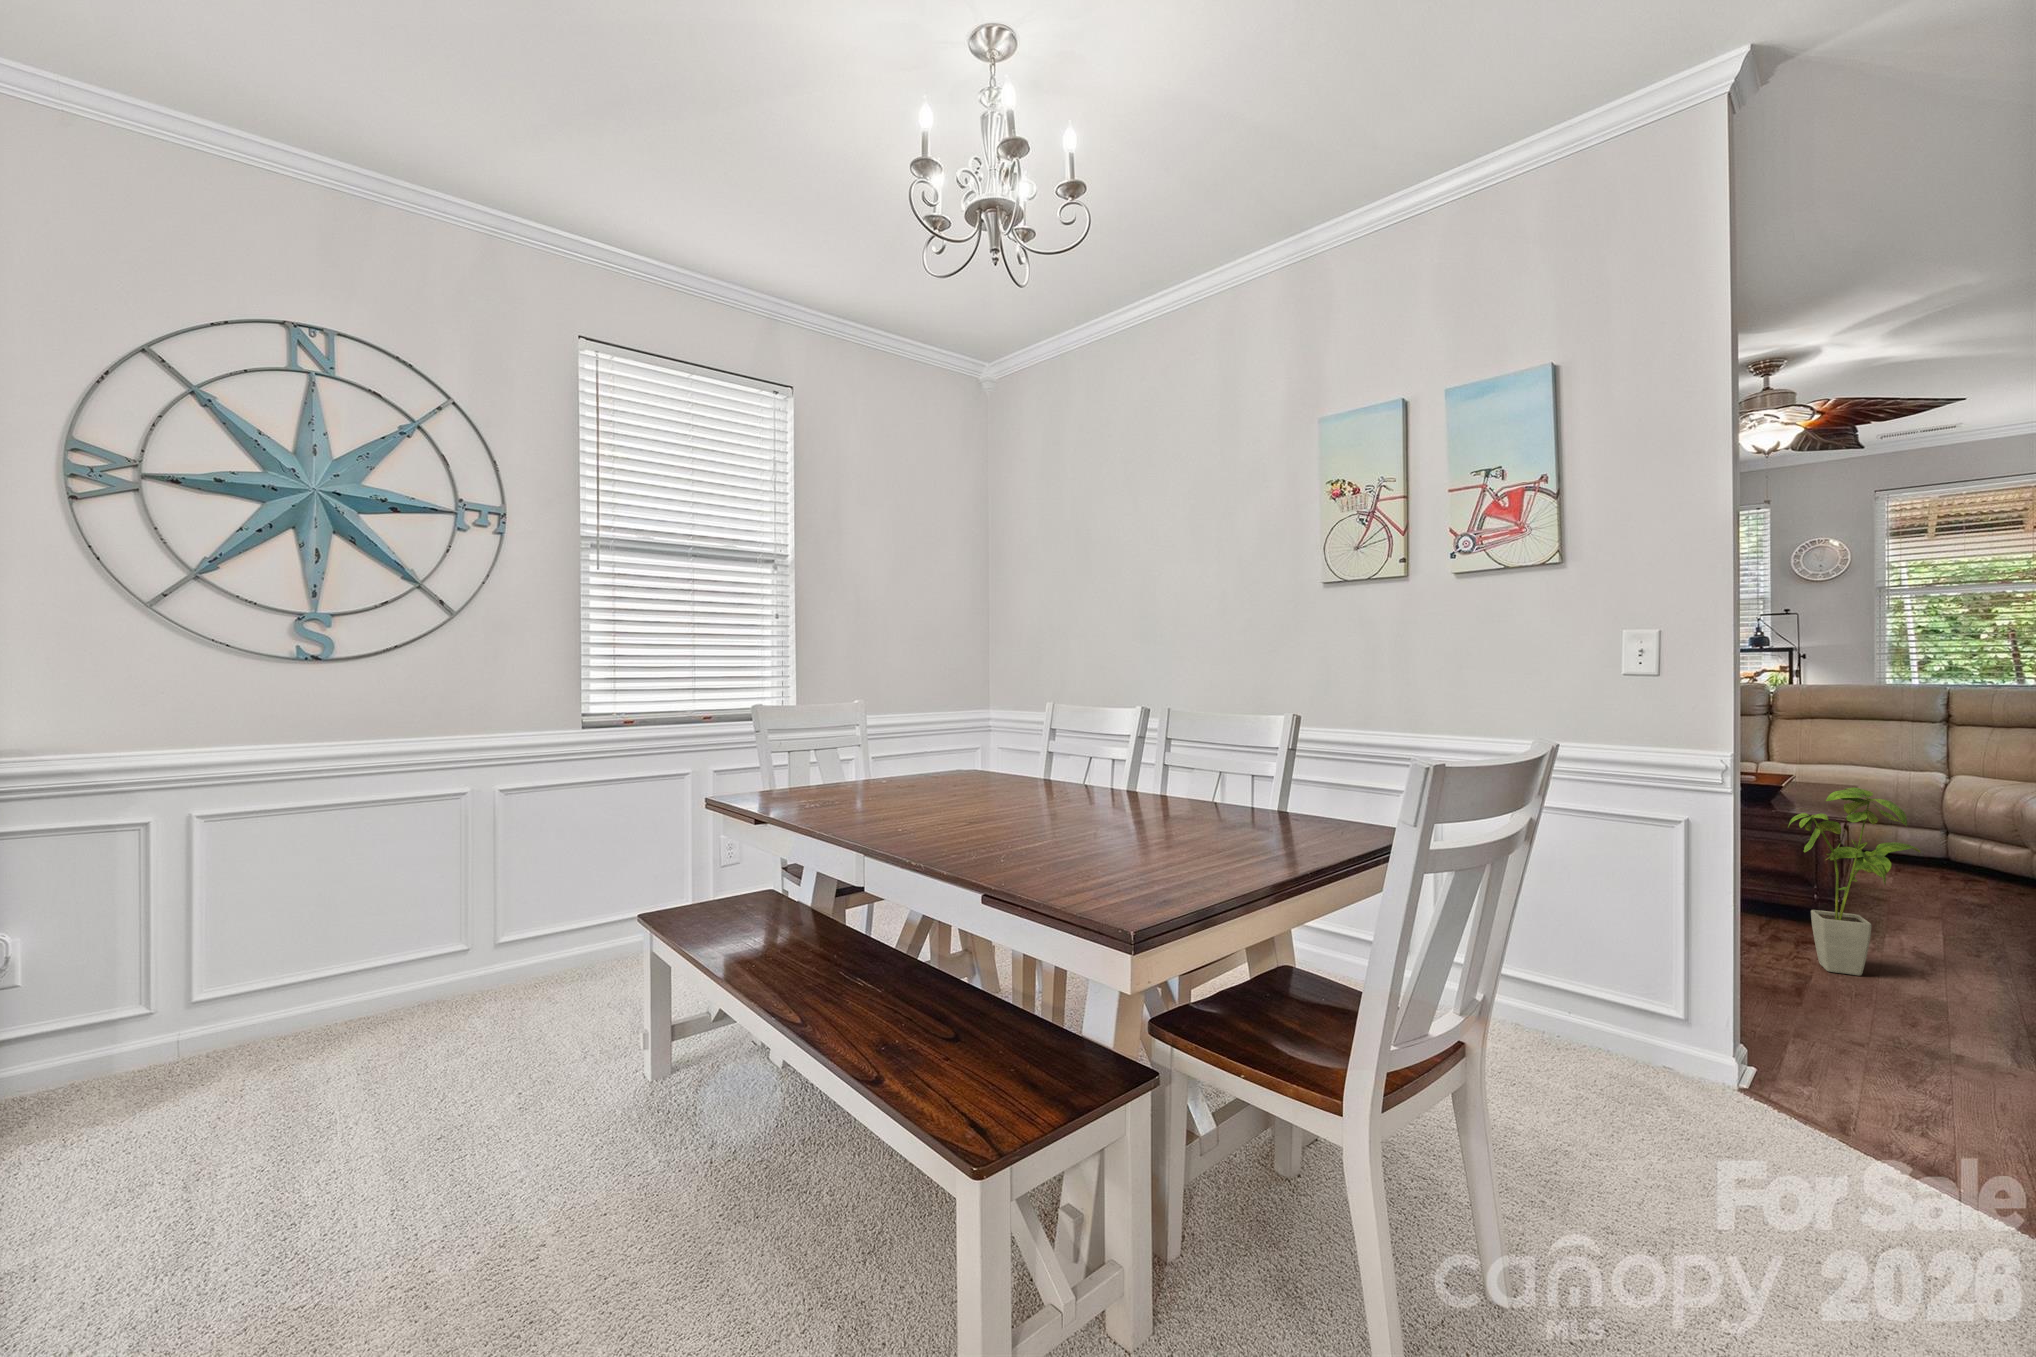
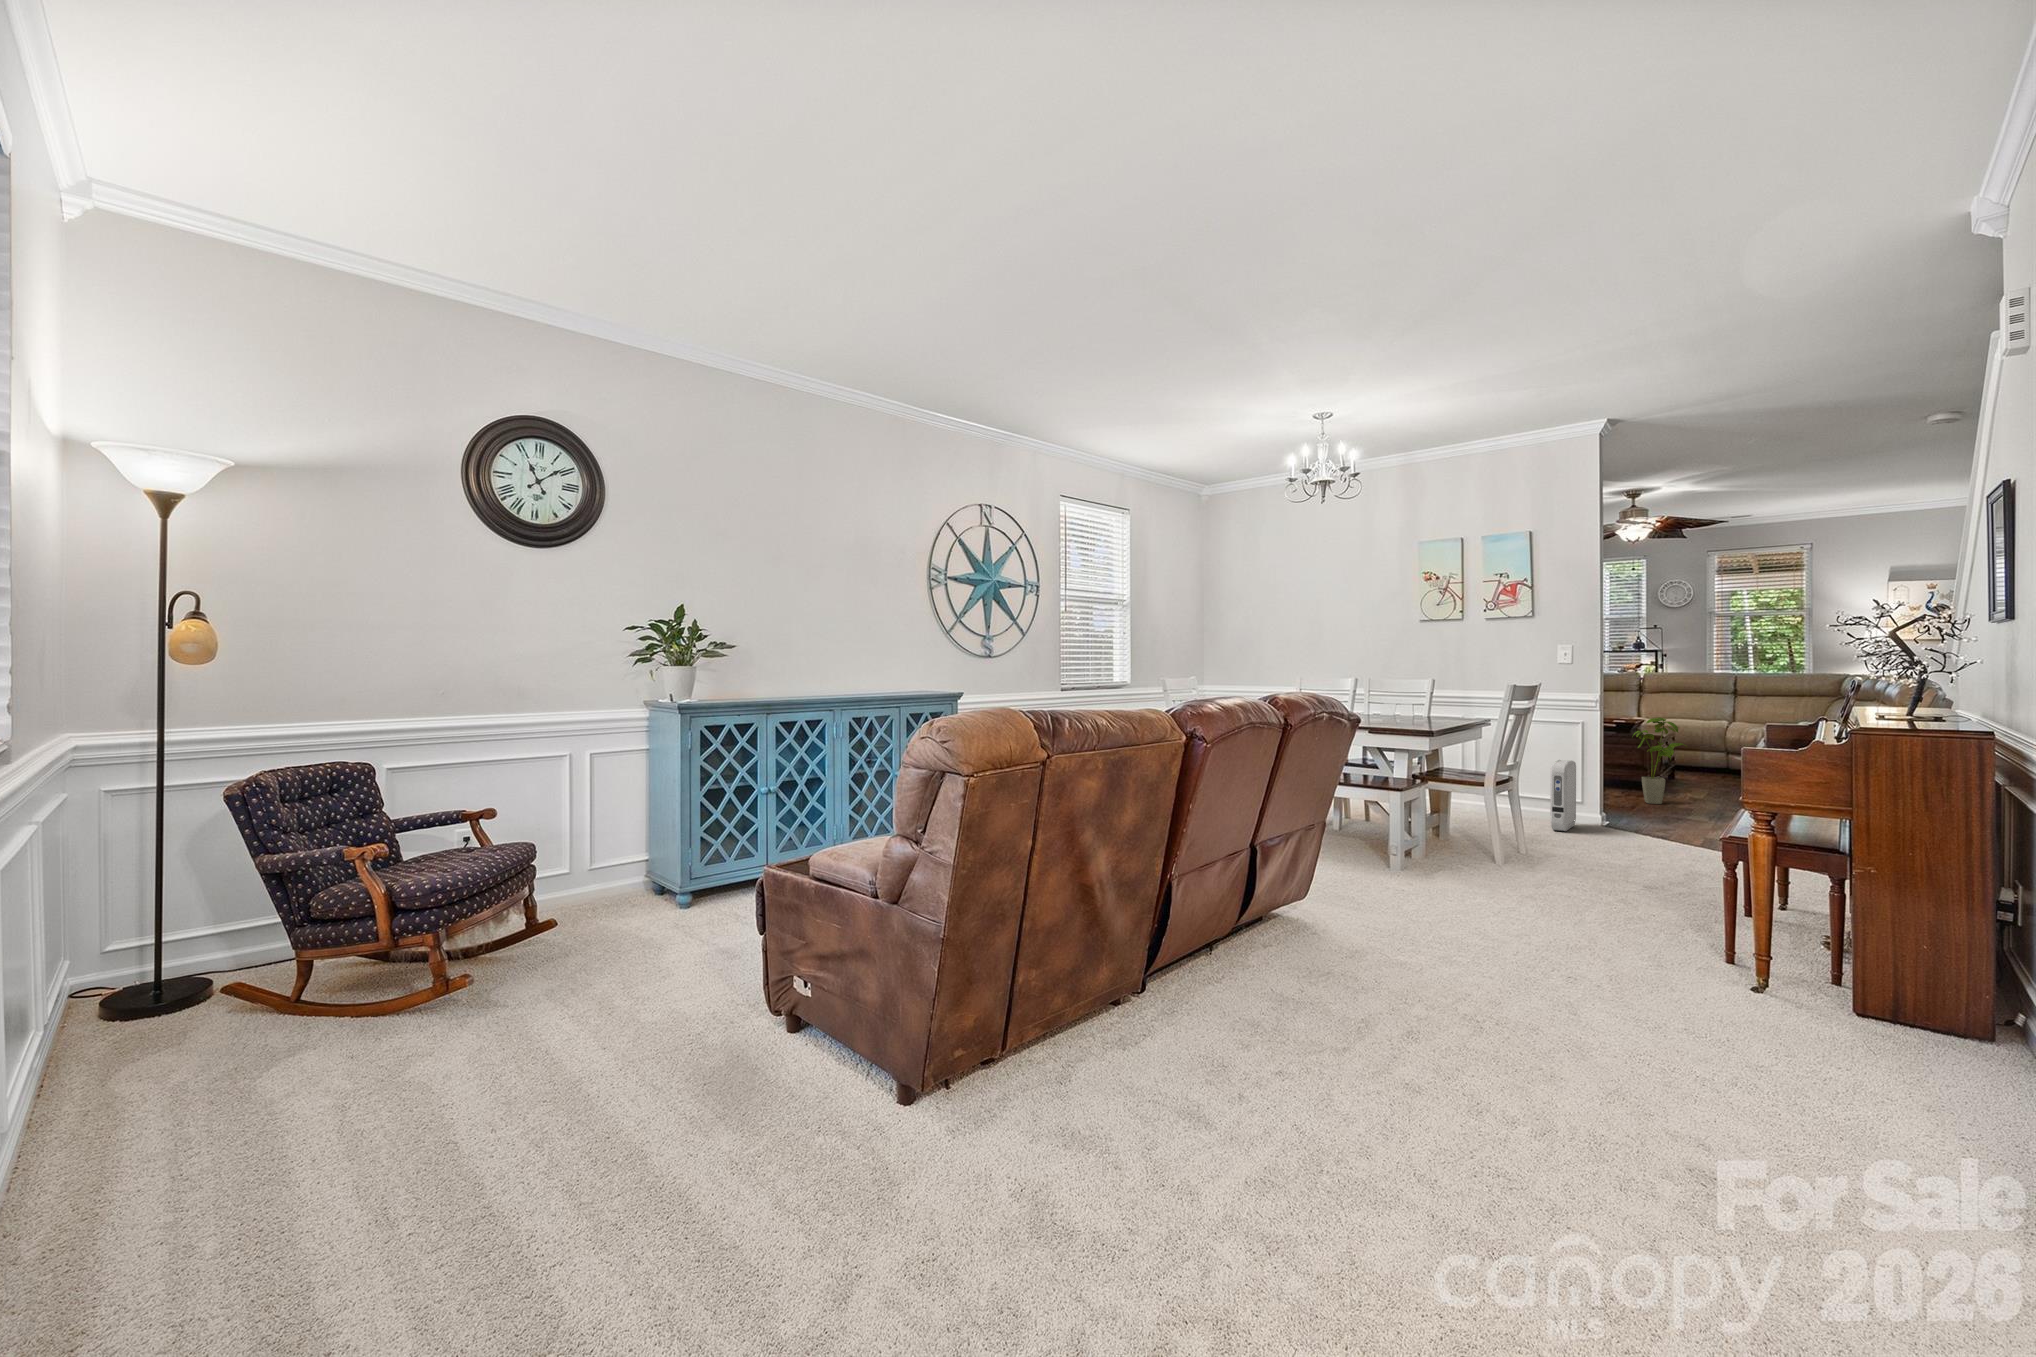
air purifier: none [1604,915,1672,1119] -> present [1550,760,1576,831]

